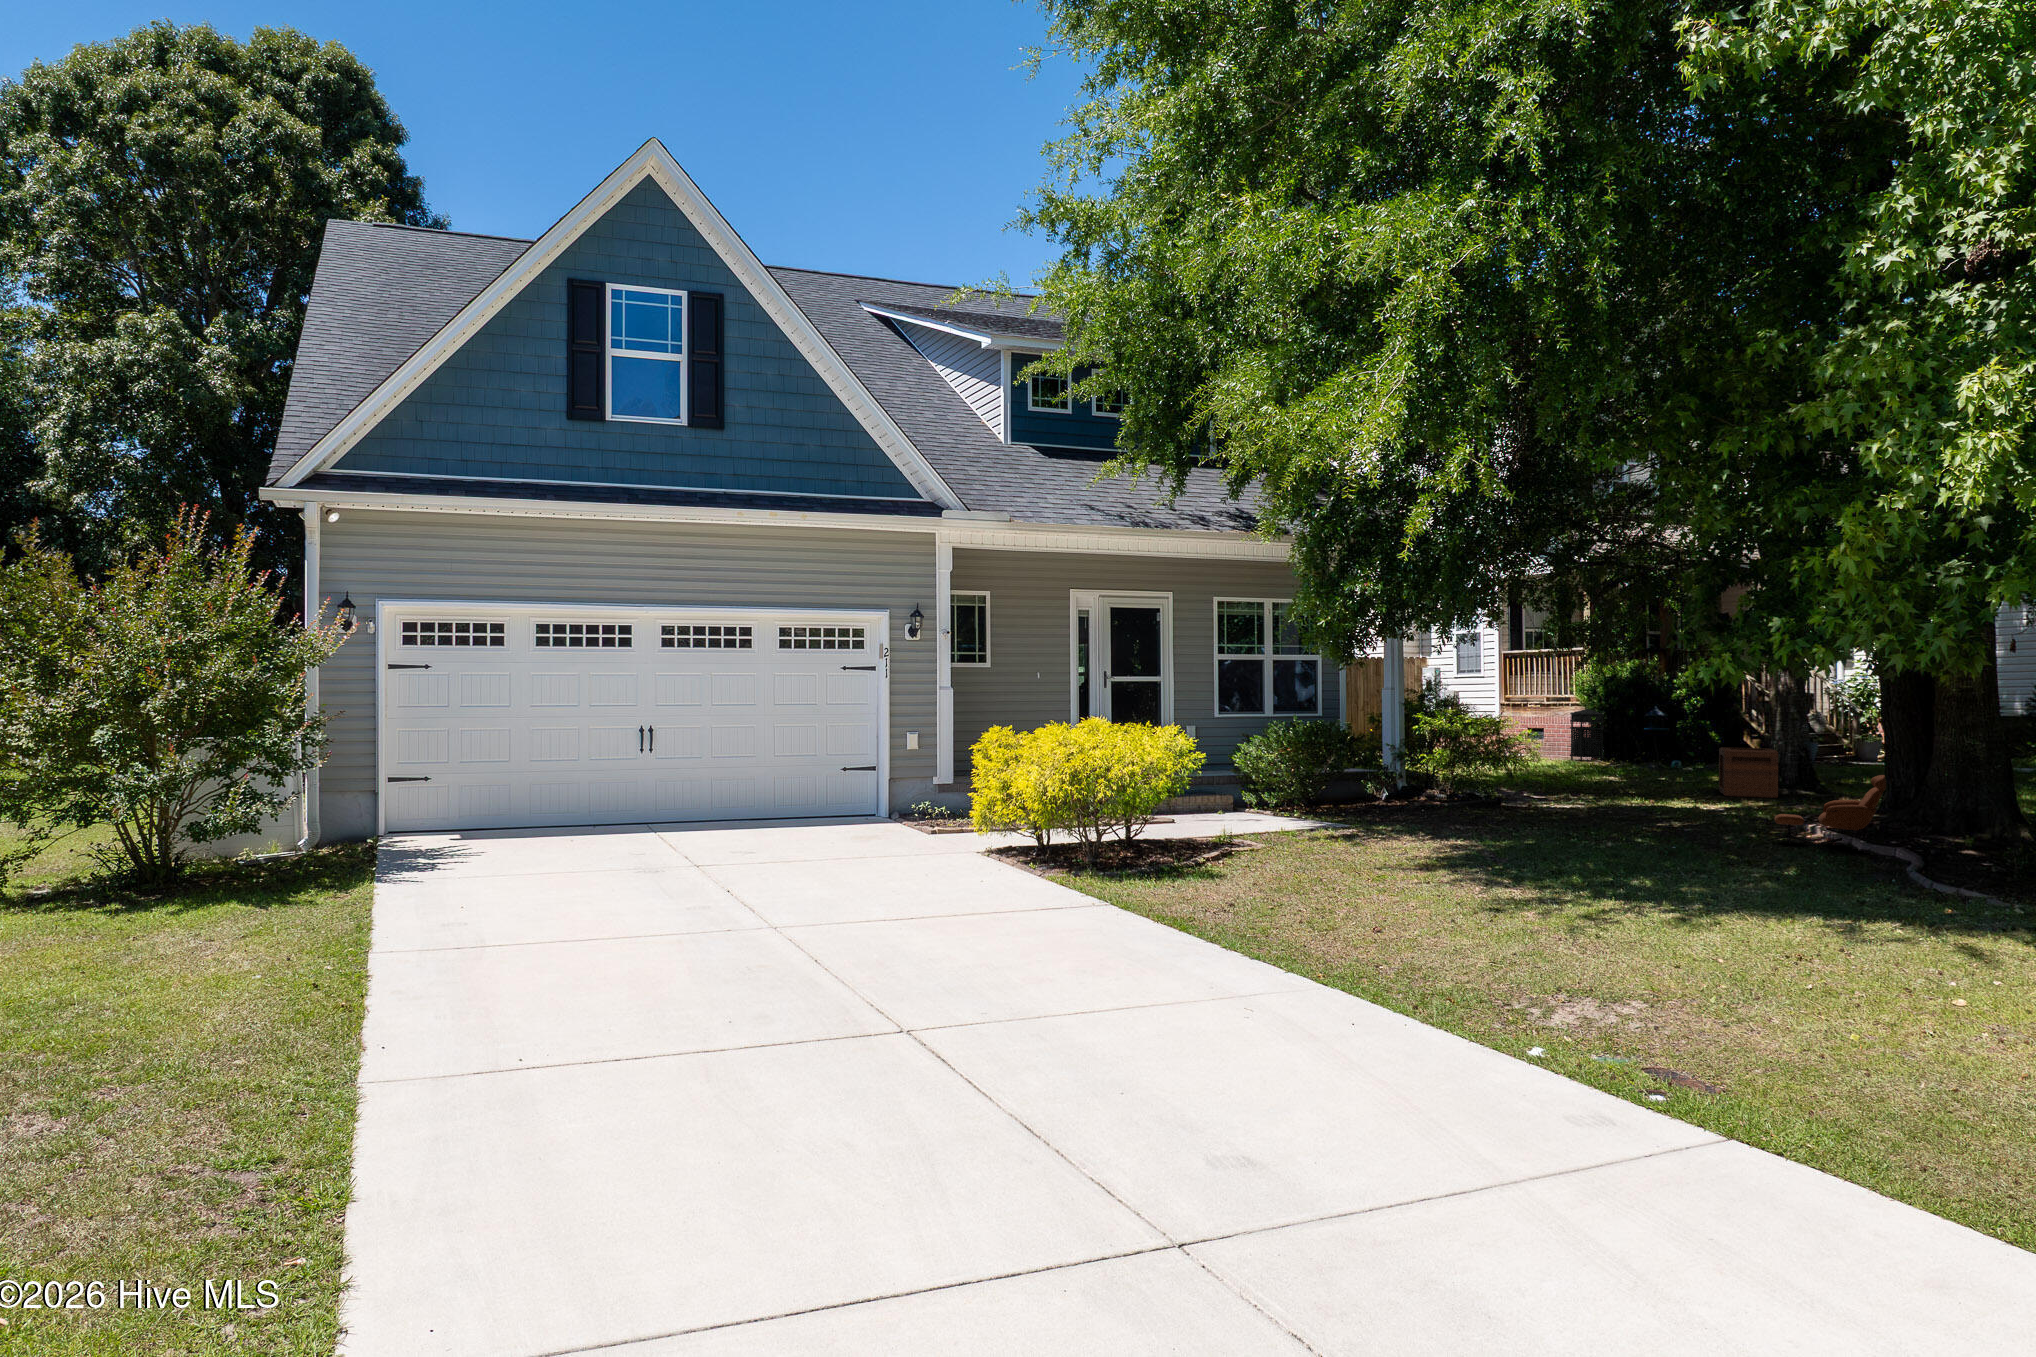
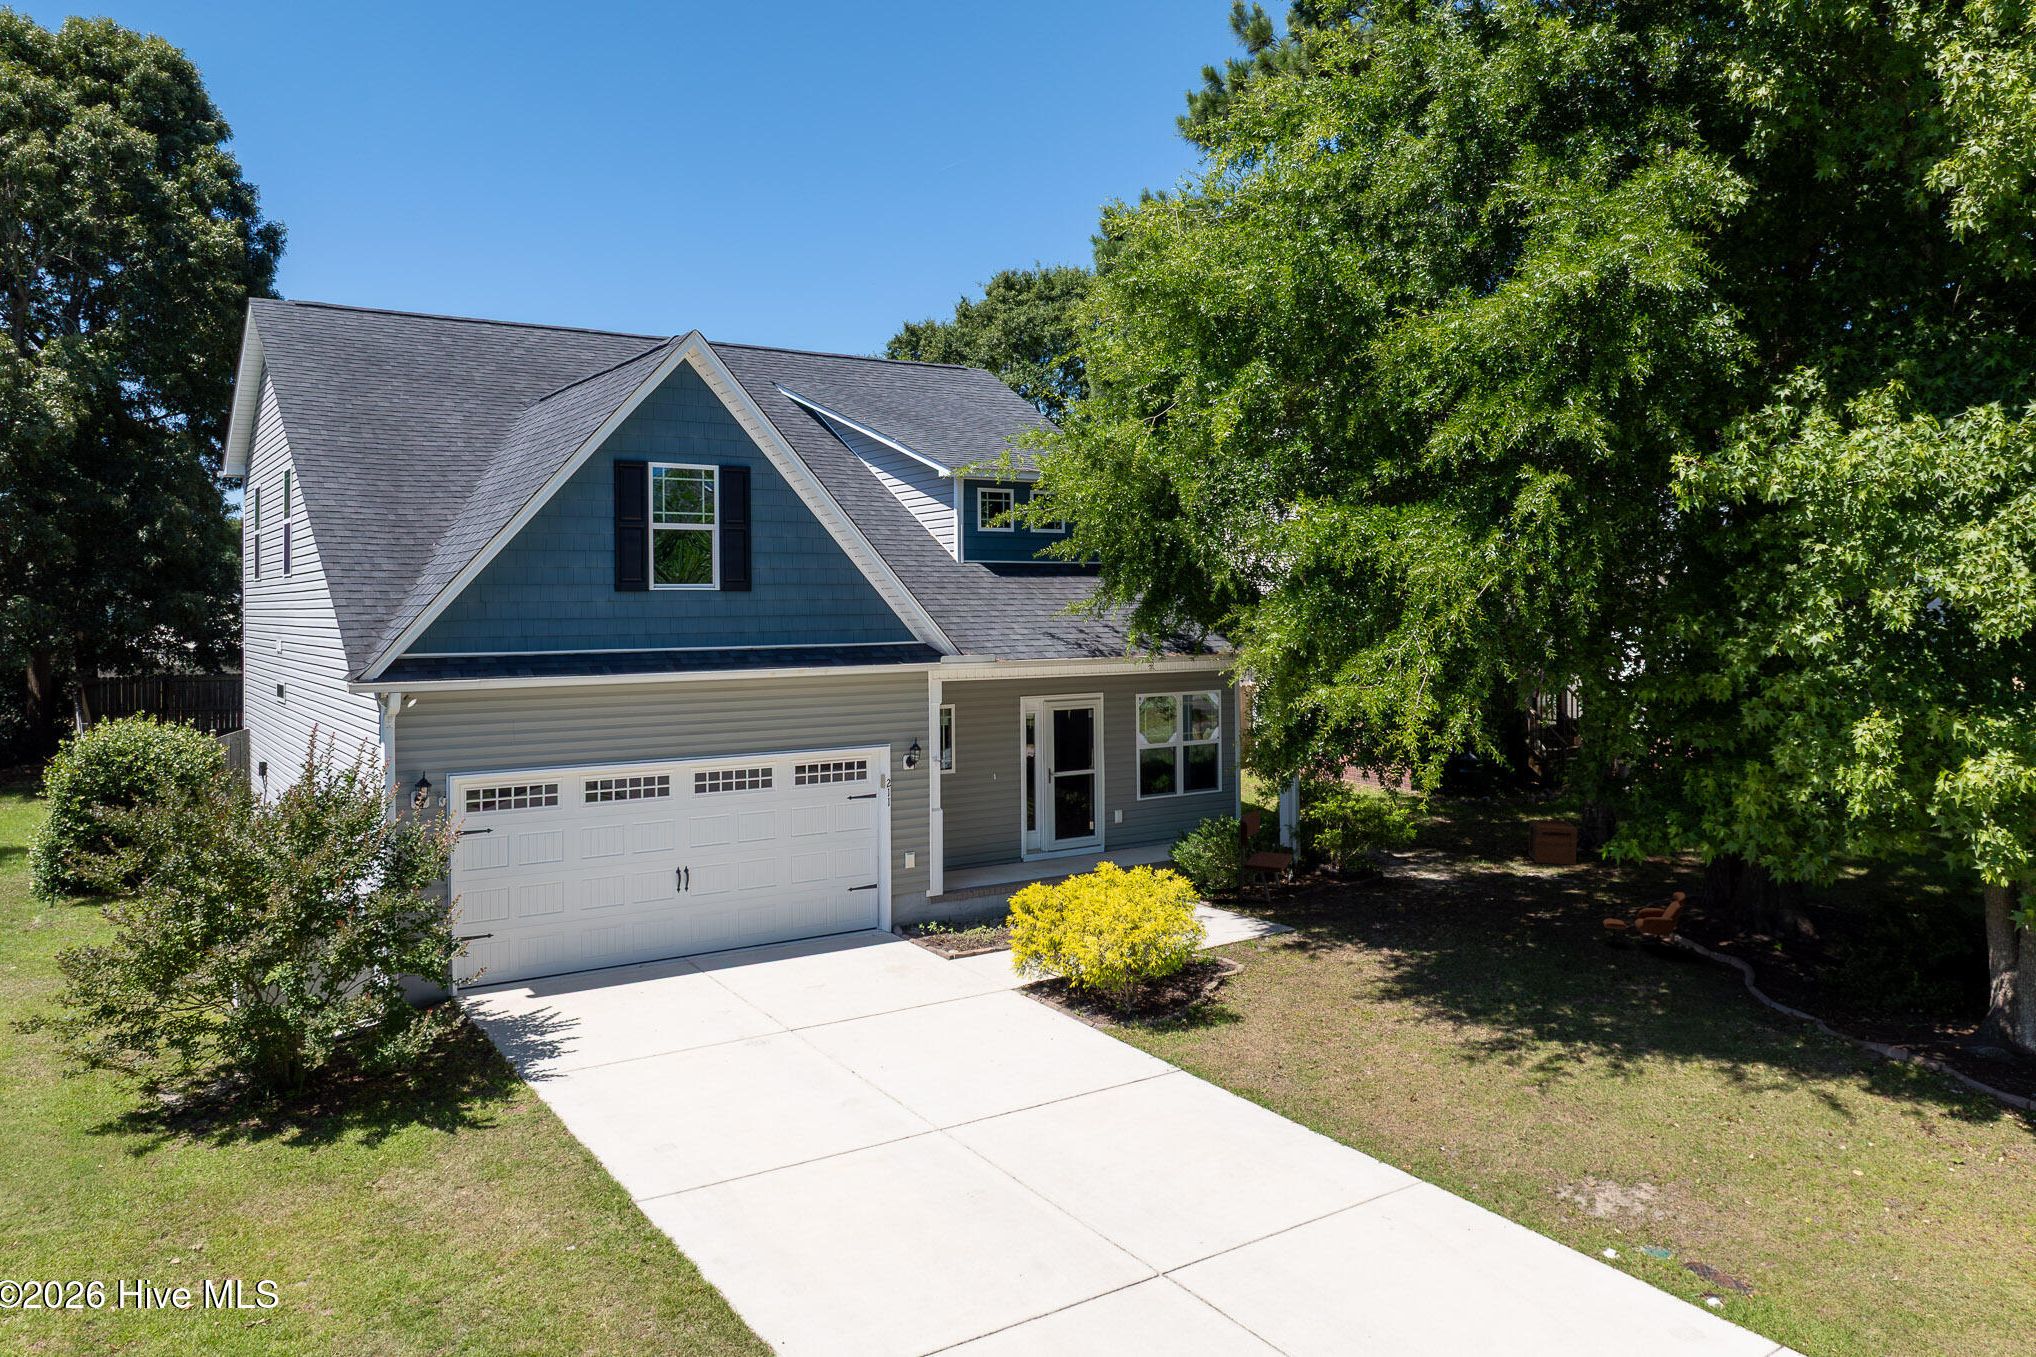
trash can: present [1570,709,1604,761] -> none [1389,755,1418,799]
bench: none [1315,713,1388,811] -> present [1239,811,1292,902]
potted plant: none [1667,724,1705,766] -> present [1471,772,1493,806]

